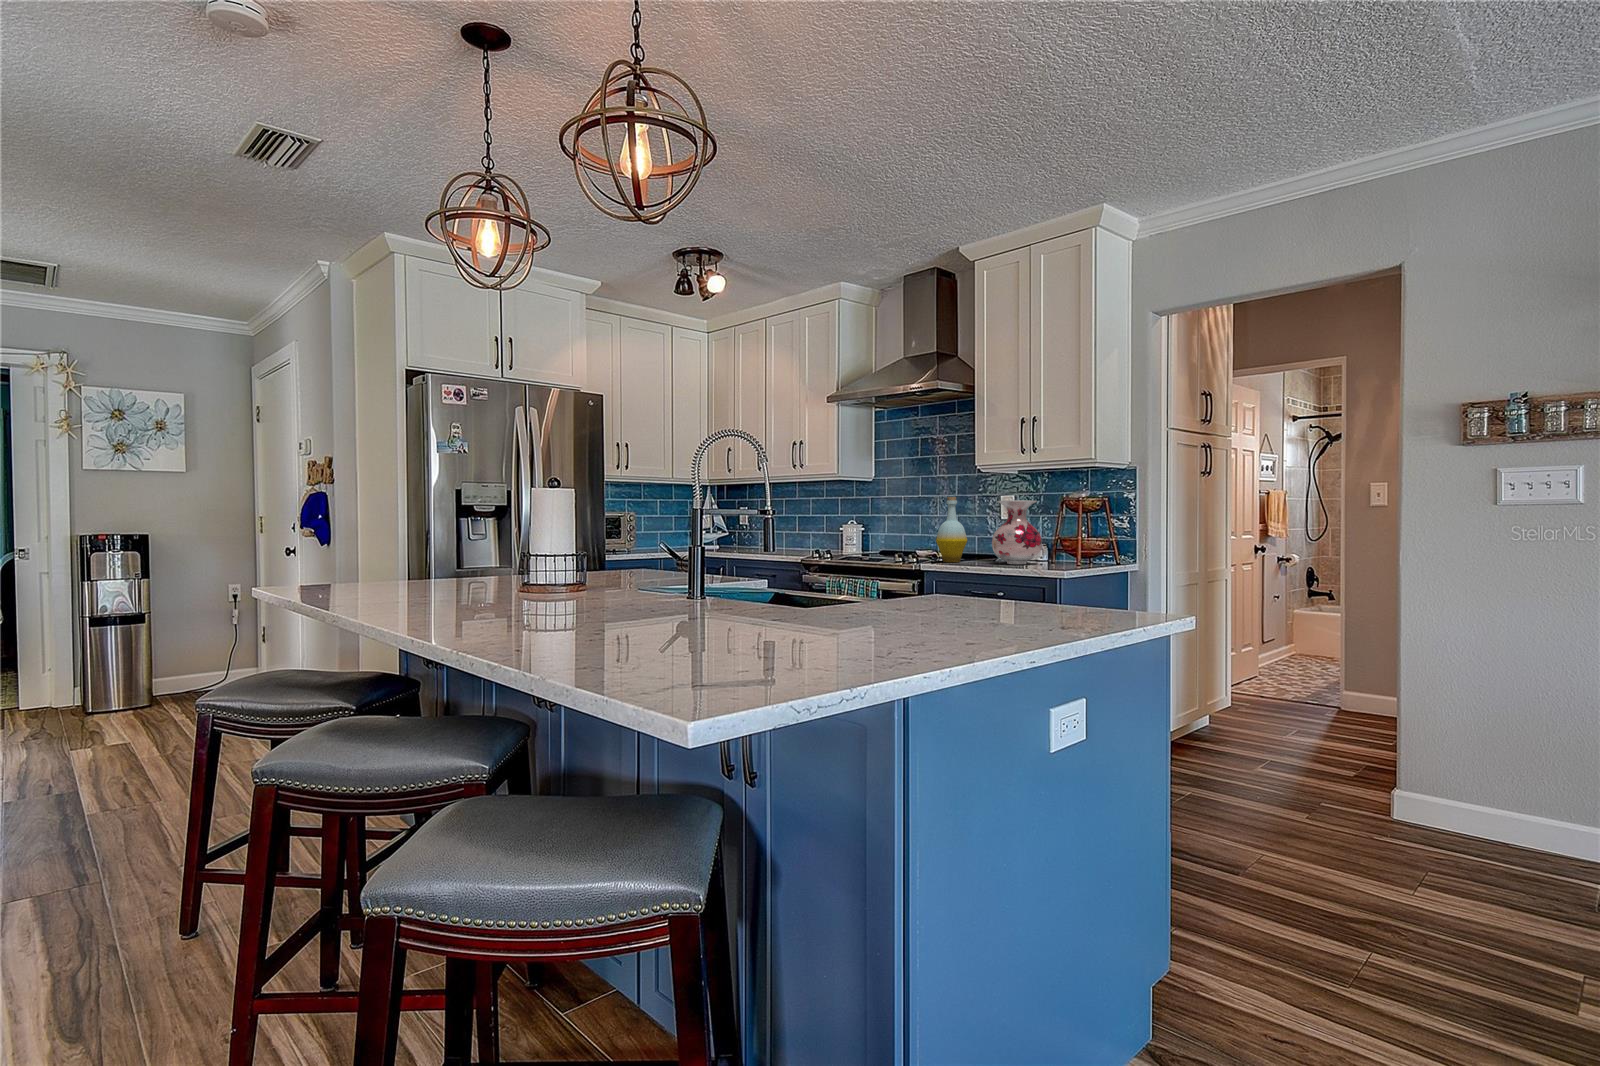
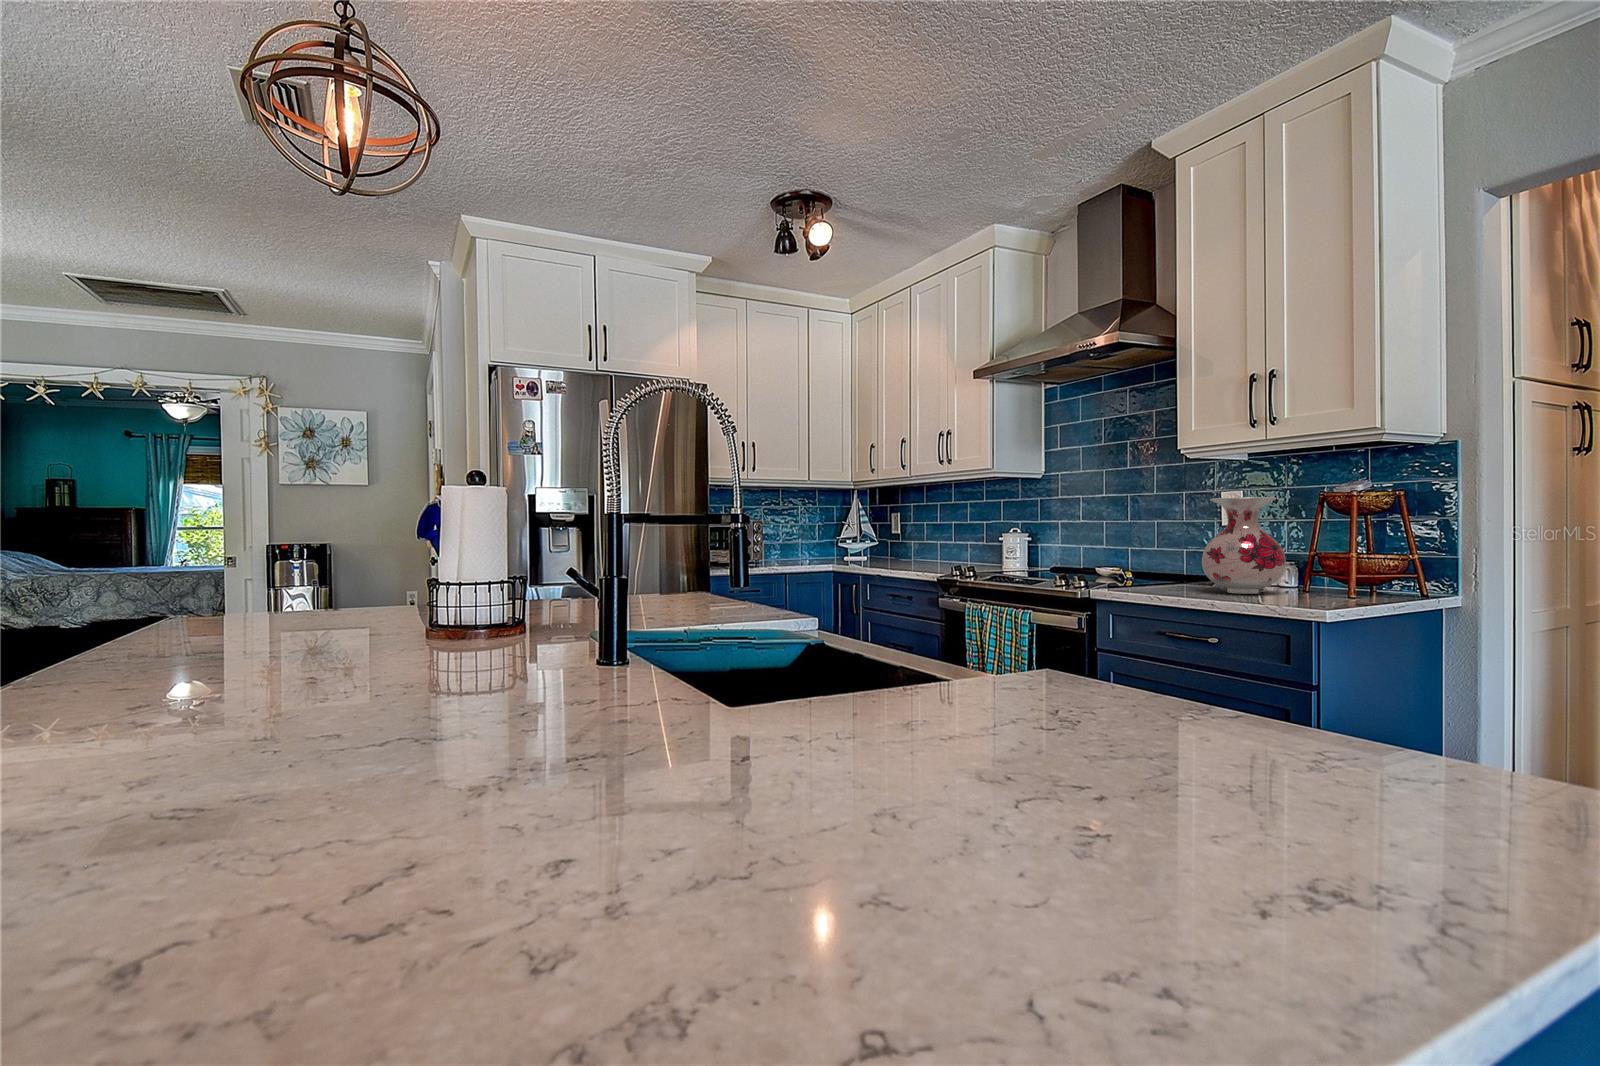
bottle: present [936,497,967,562] -> none [1116,494,1164,588]

